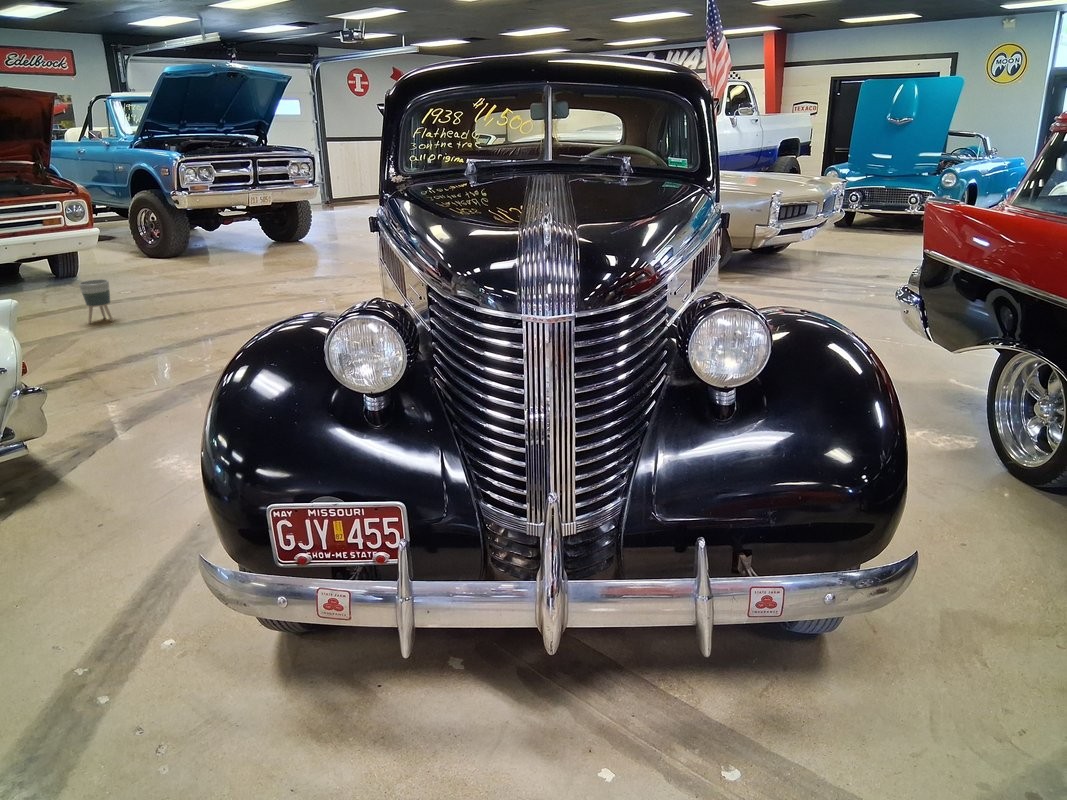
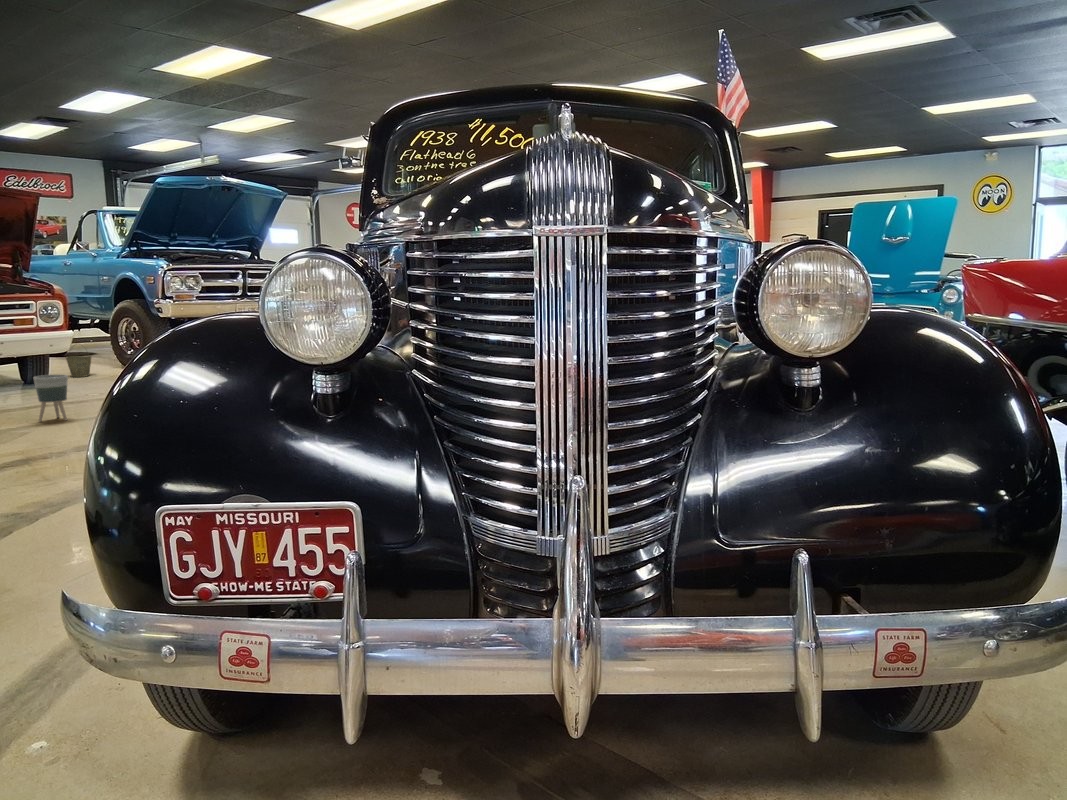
bucket: none [94,233,118,265] -> present [66,355,91,377]

